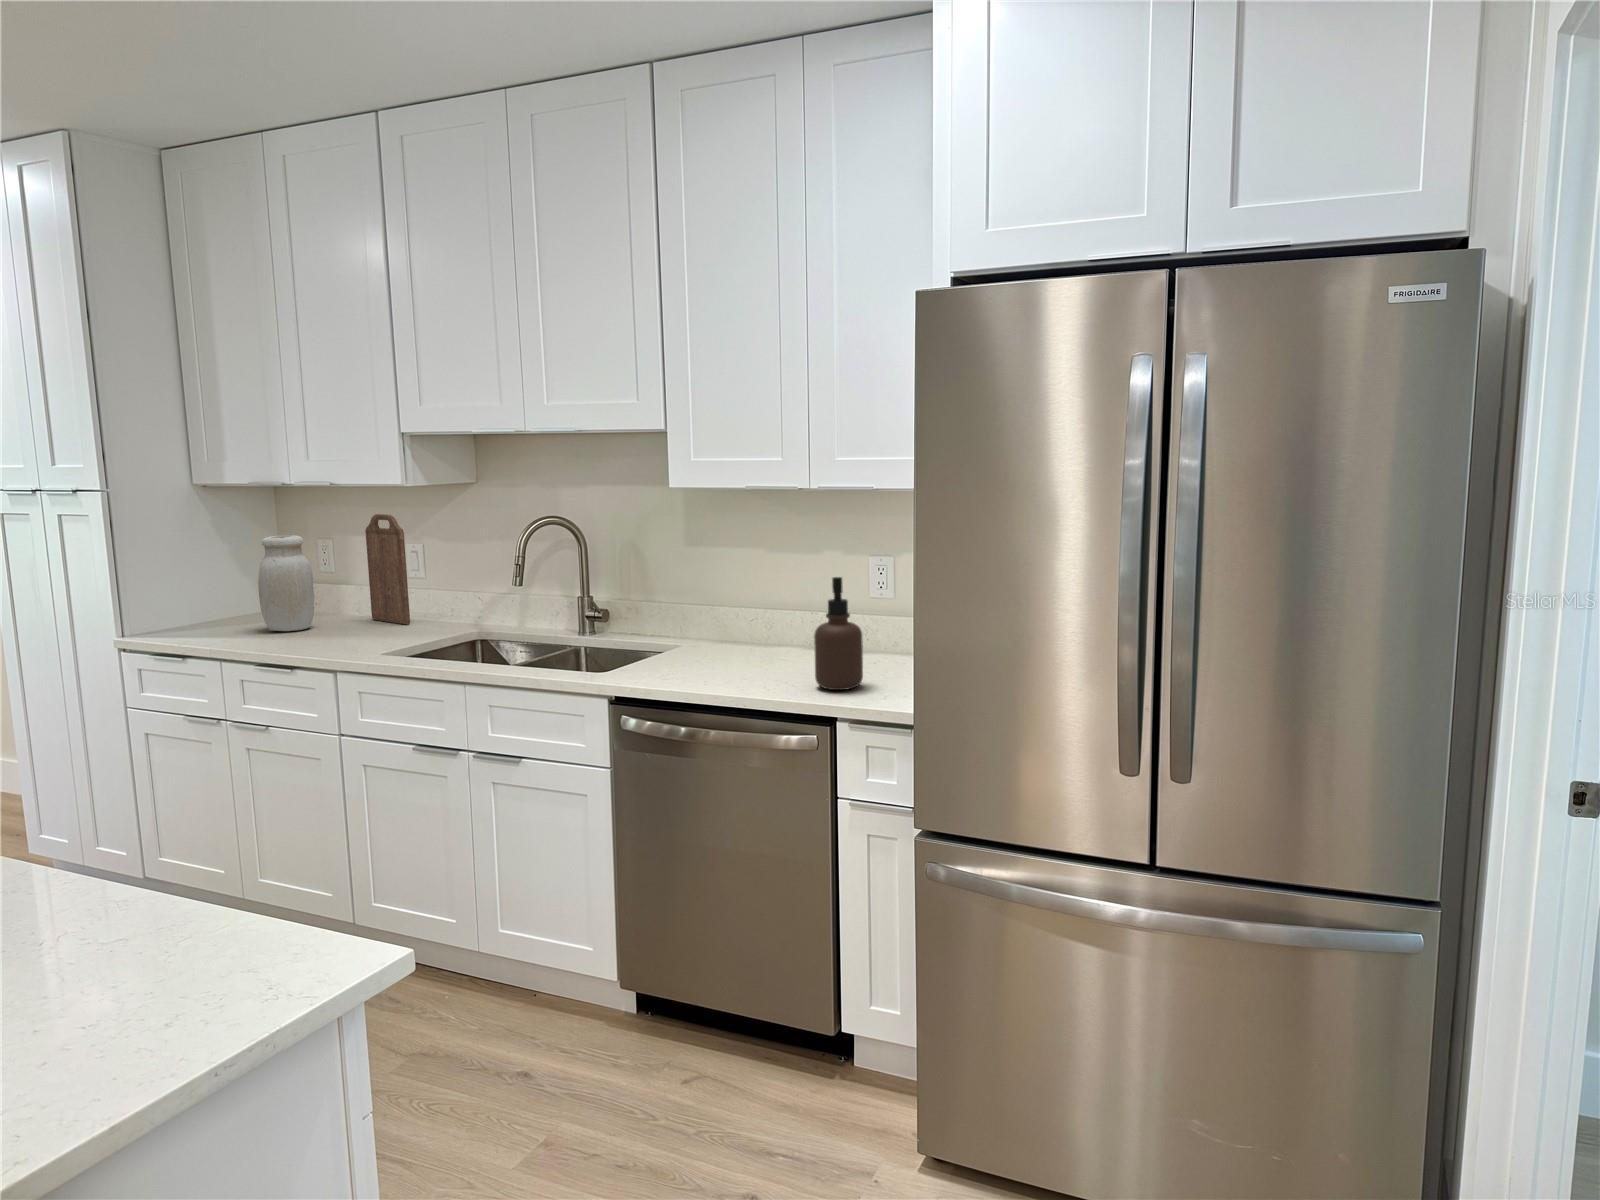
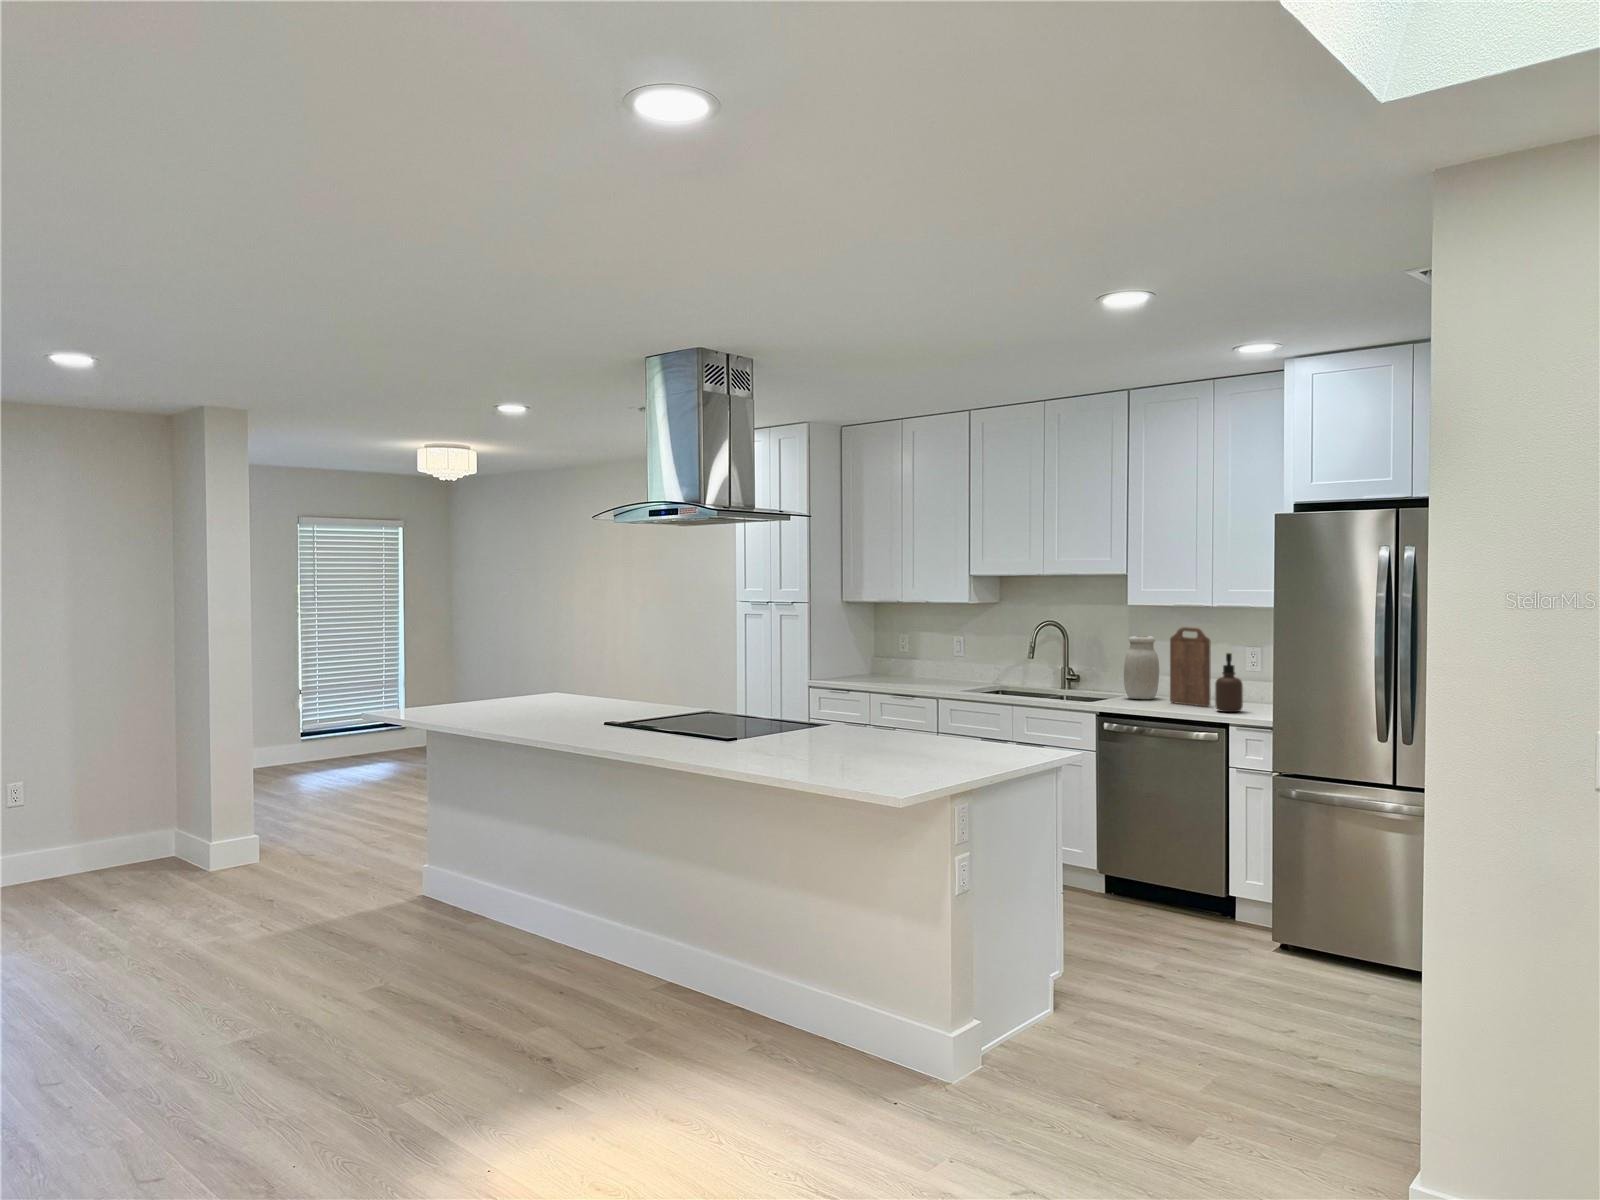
cutting board: present [365,514,410,624] -> present [1170,627,1211,707]
jar: present [258,535,314,631] -> present [1124,636,1159,699]

